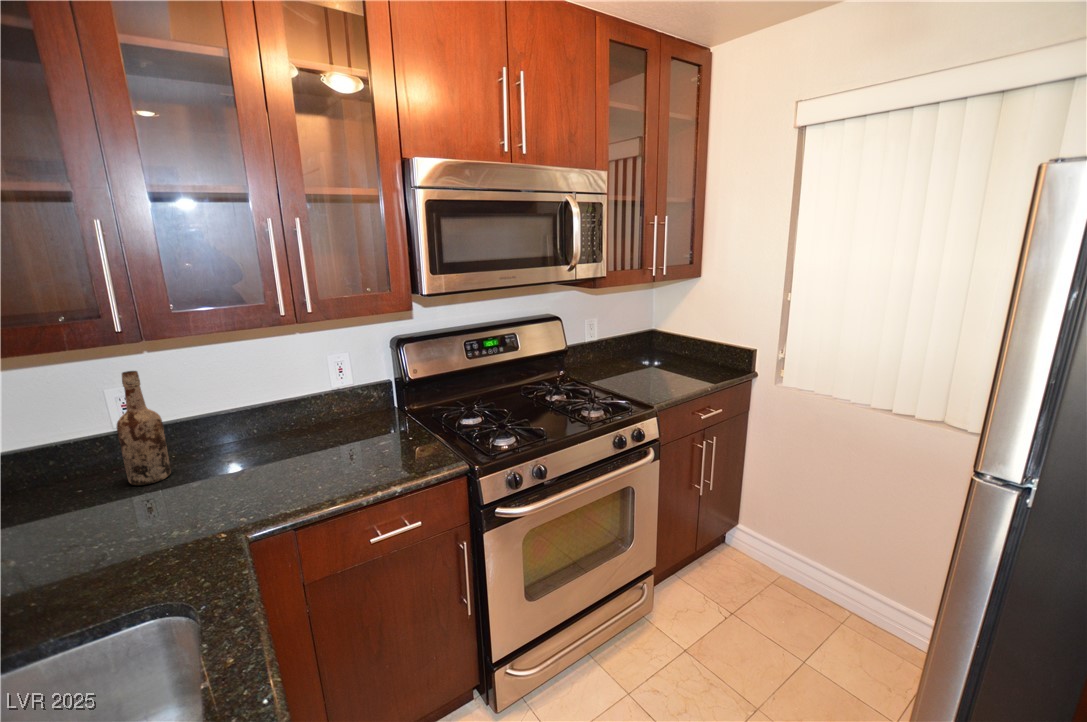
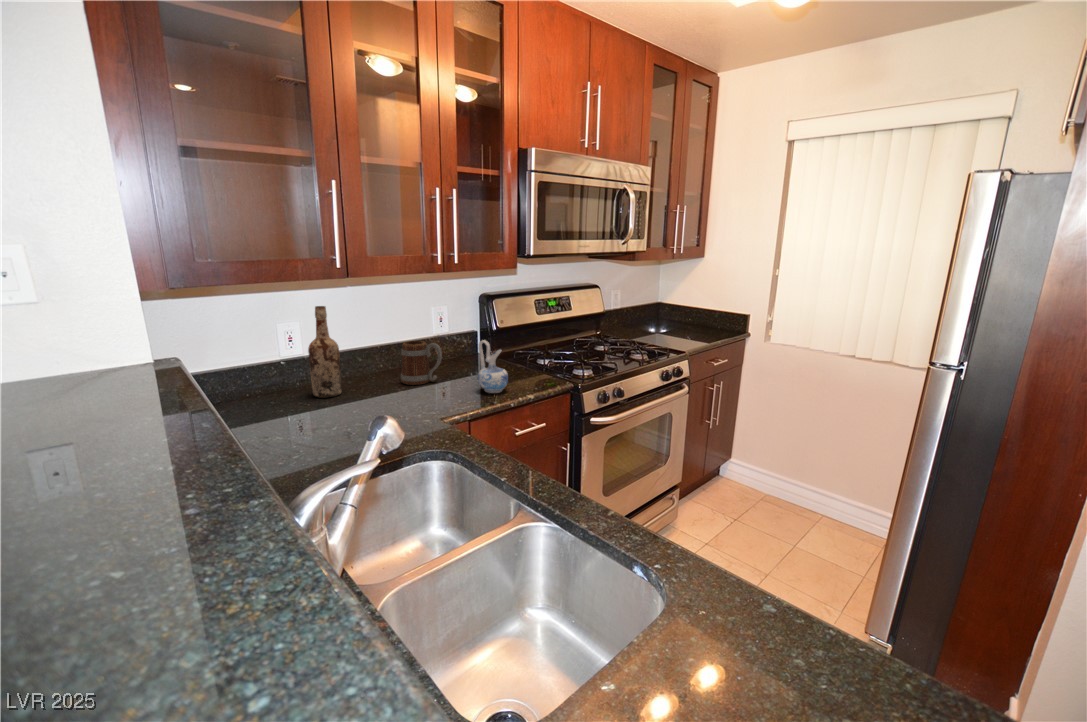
mug: none [254,405,304,462] -> present [401,341,442,385]
ceramic pitcher: none [330,413,372,483] -> present [478,340,508,393]

